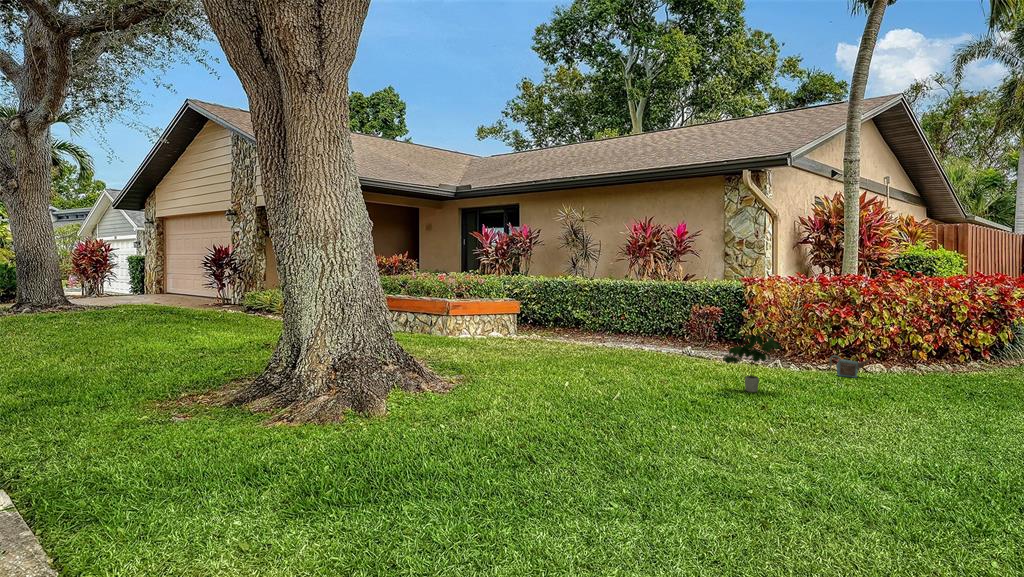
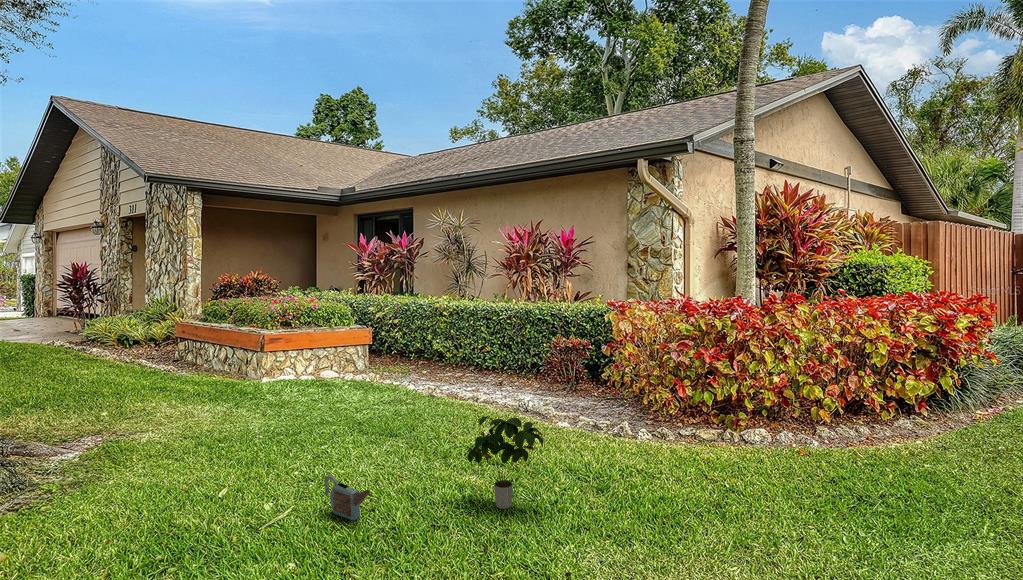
watering can: present [829,355,870,378] -> present [324,475,370,521]

